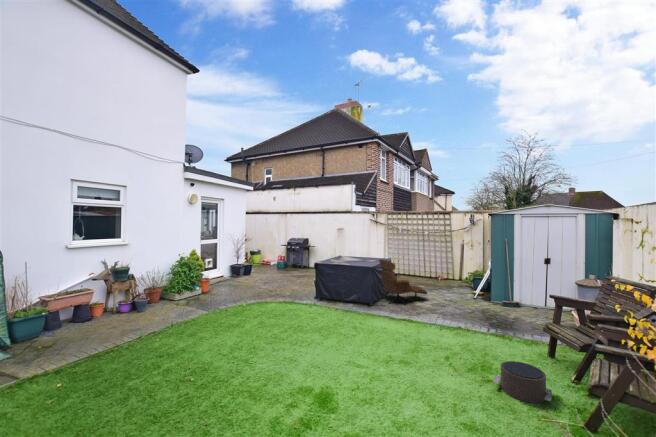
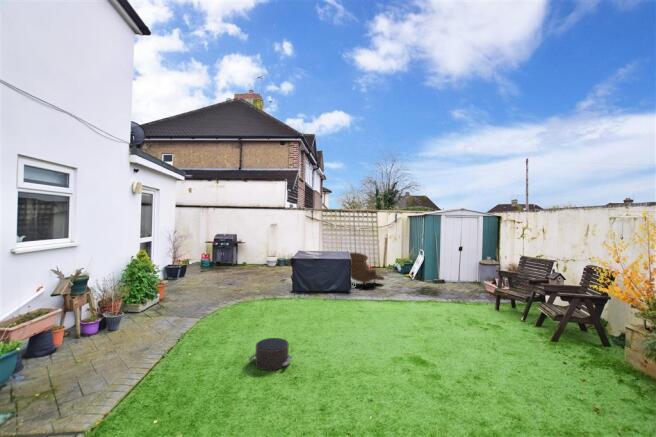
pouf: present [494,361,552,403] -> present [249,338,292,370]

